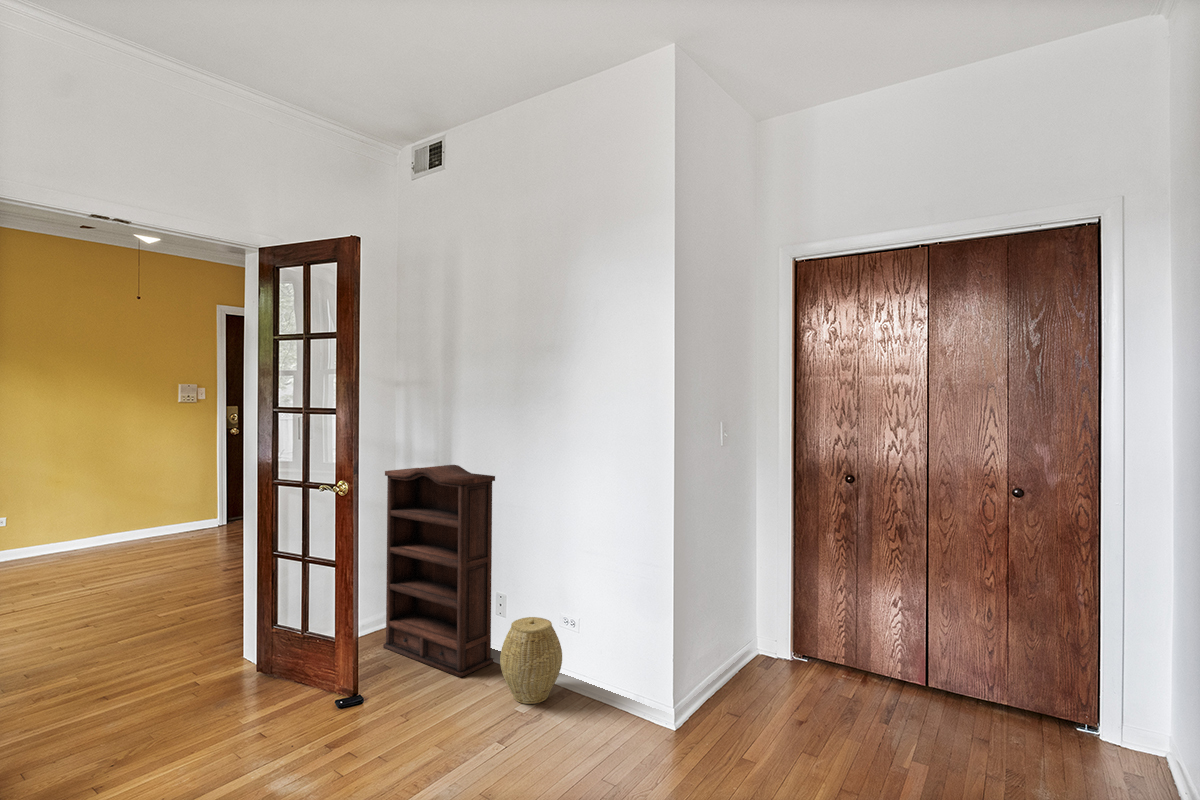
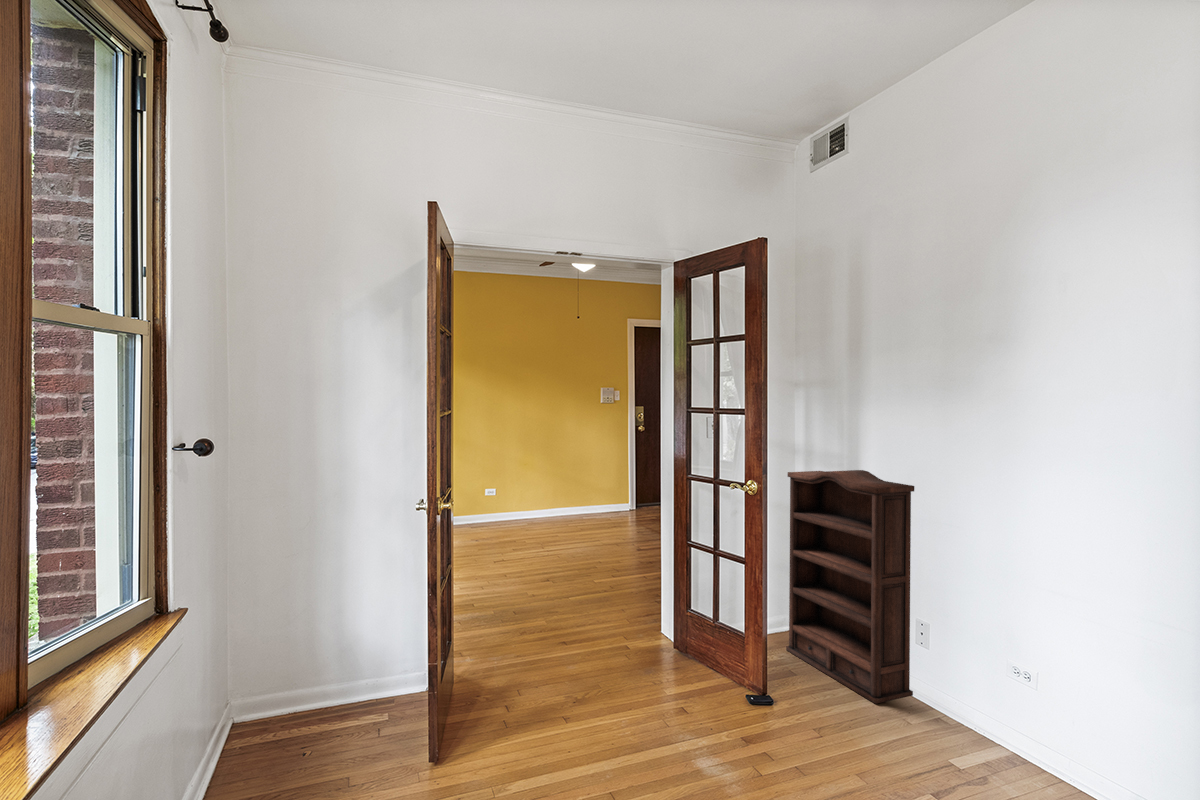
woven basket: present [500,617,562,704] -> none [928,655,1013,761]

